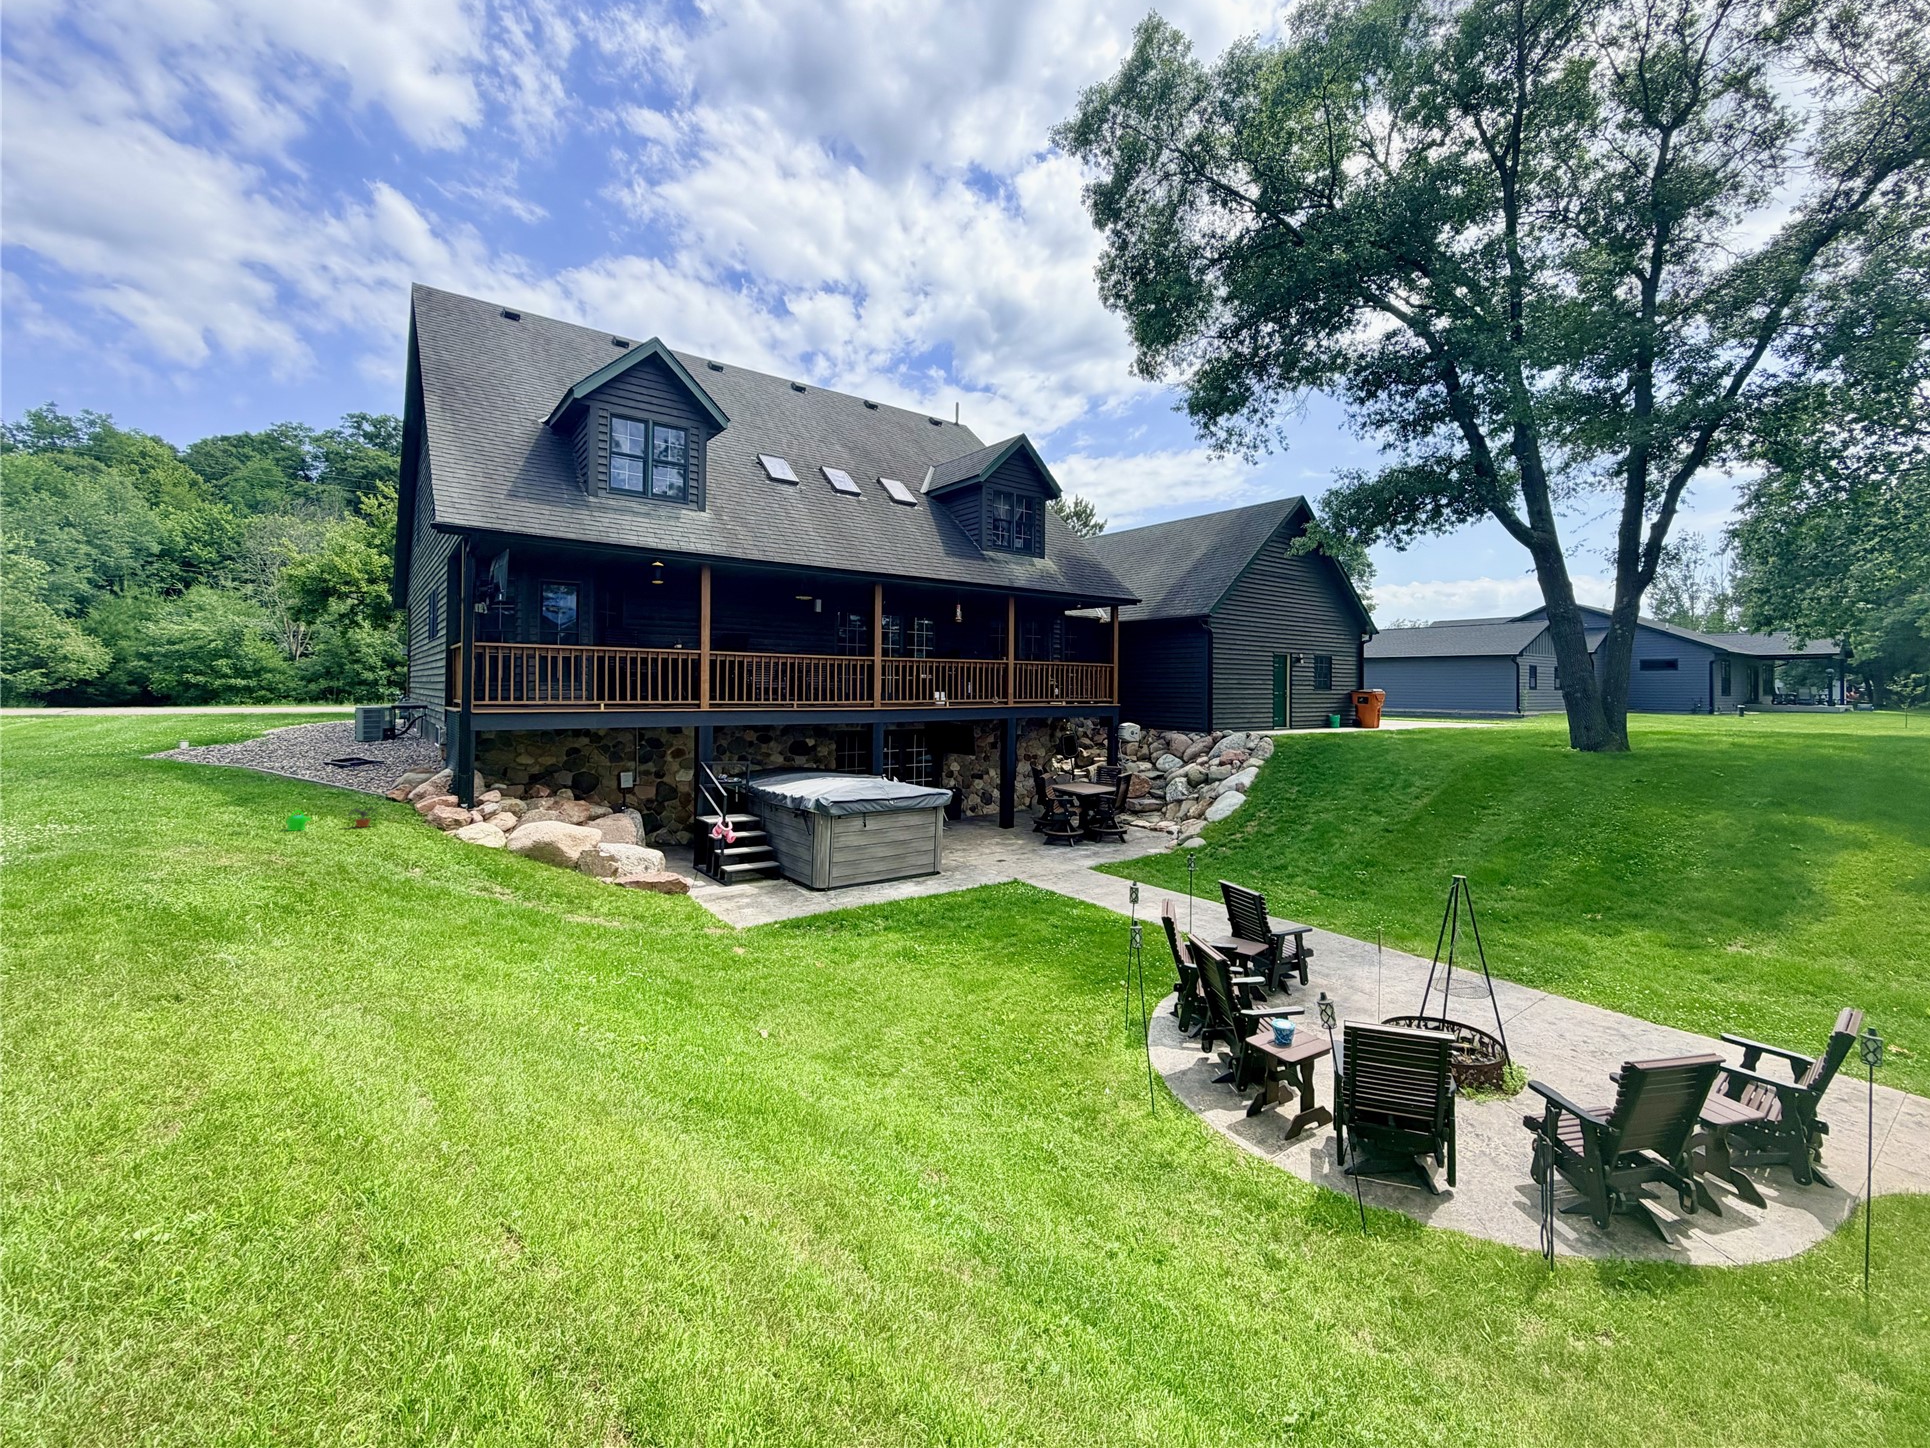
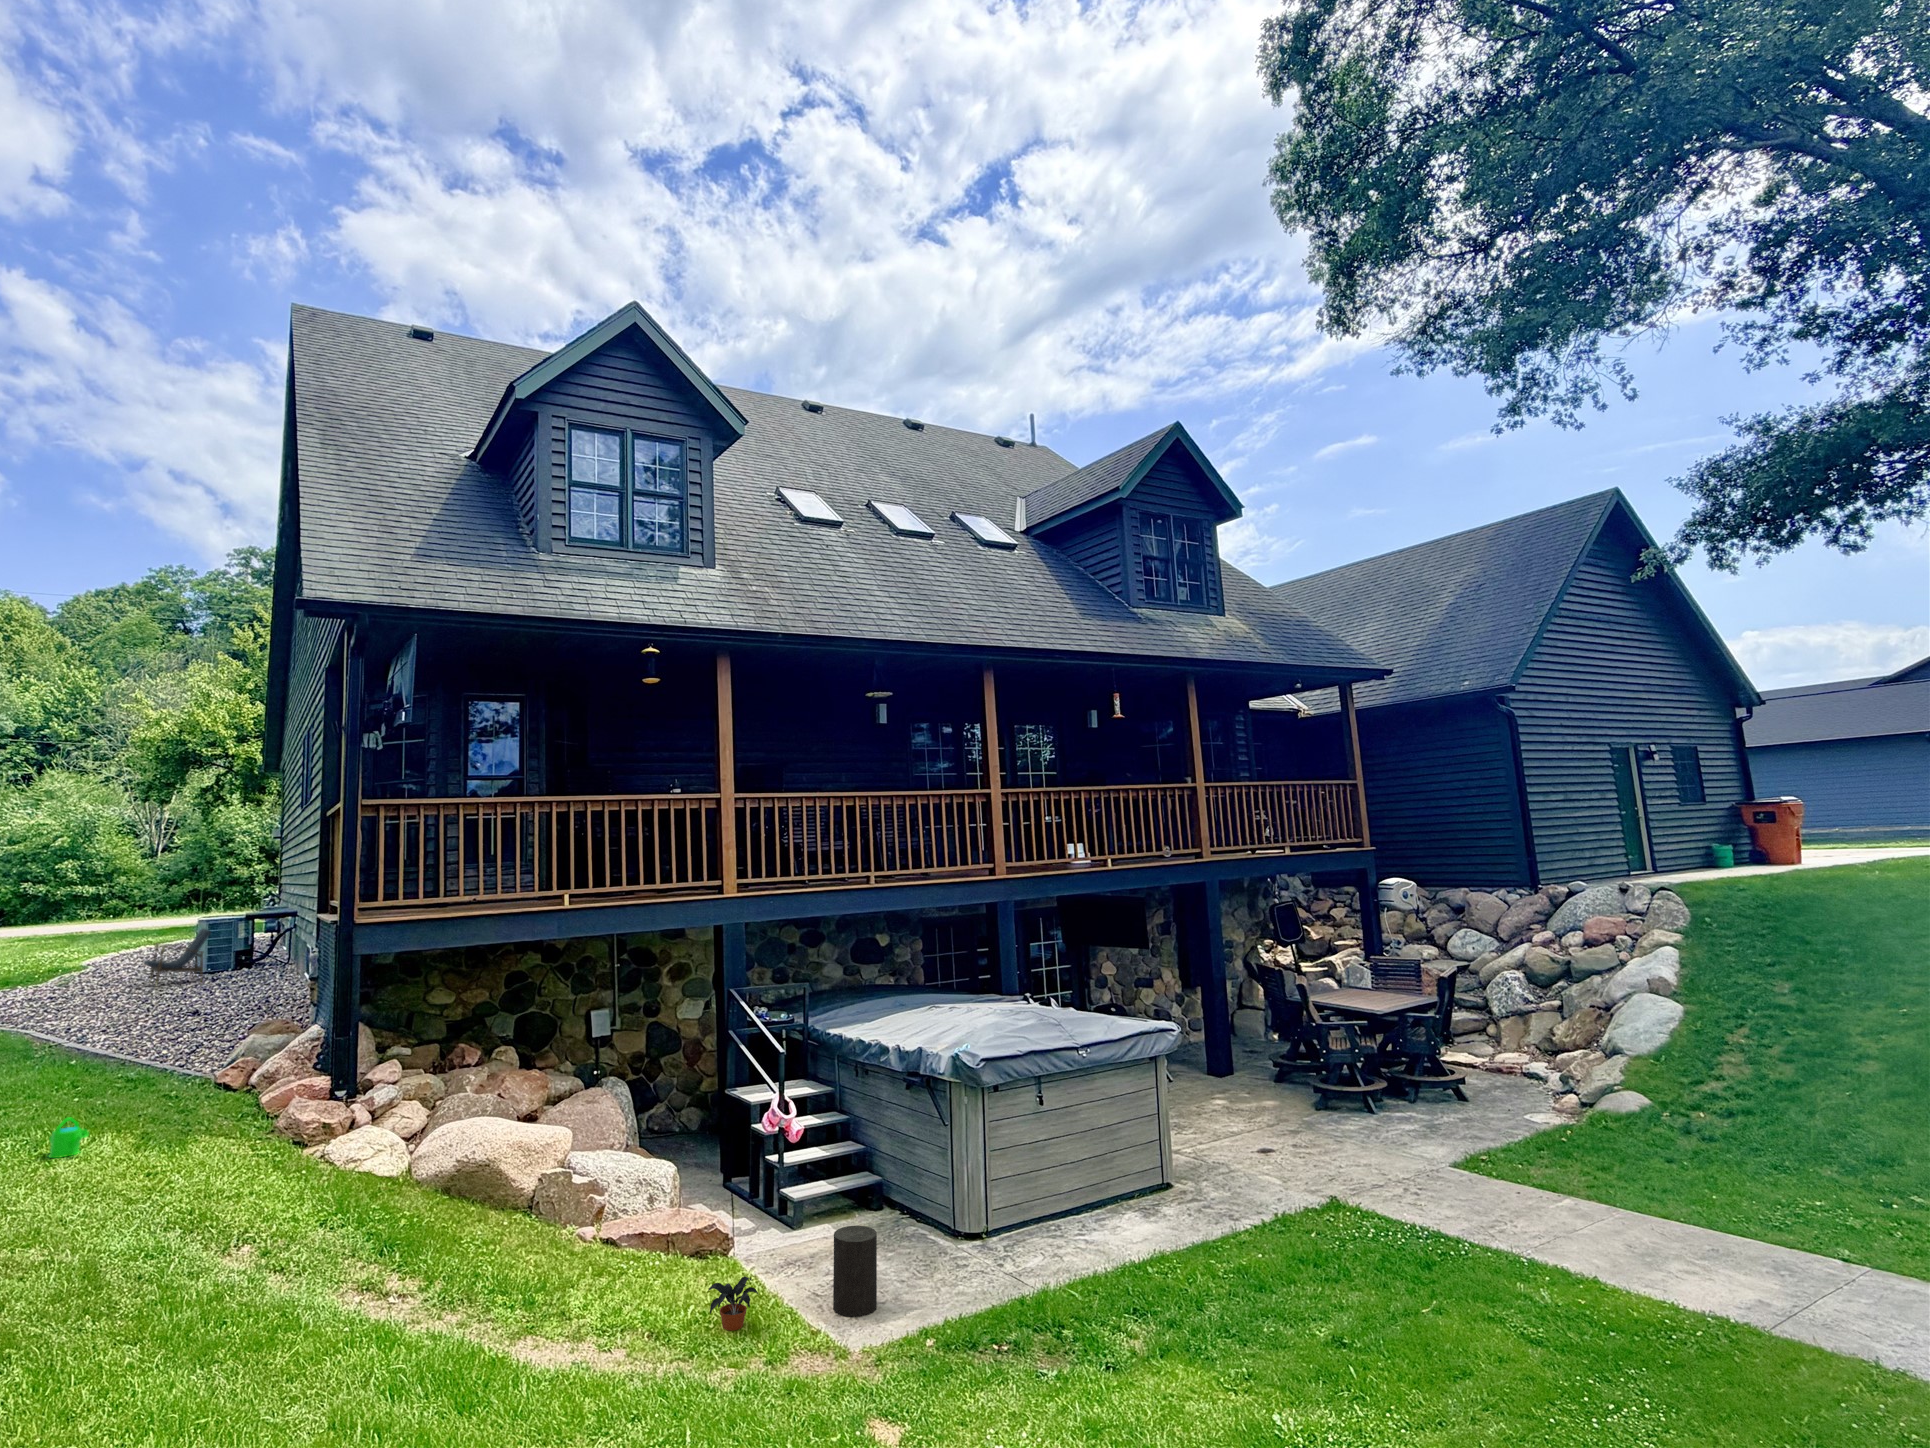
lounge chair: none [309,714,360,750] -> present [144,929,211,986]
potted plant: present [349,808,373,827] -> present [708,1276,758,1331]
stool: none [733,874,758,914] -> present [833,1226,877,1317]

